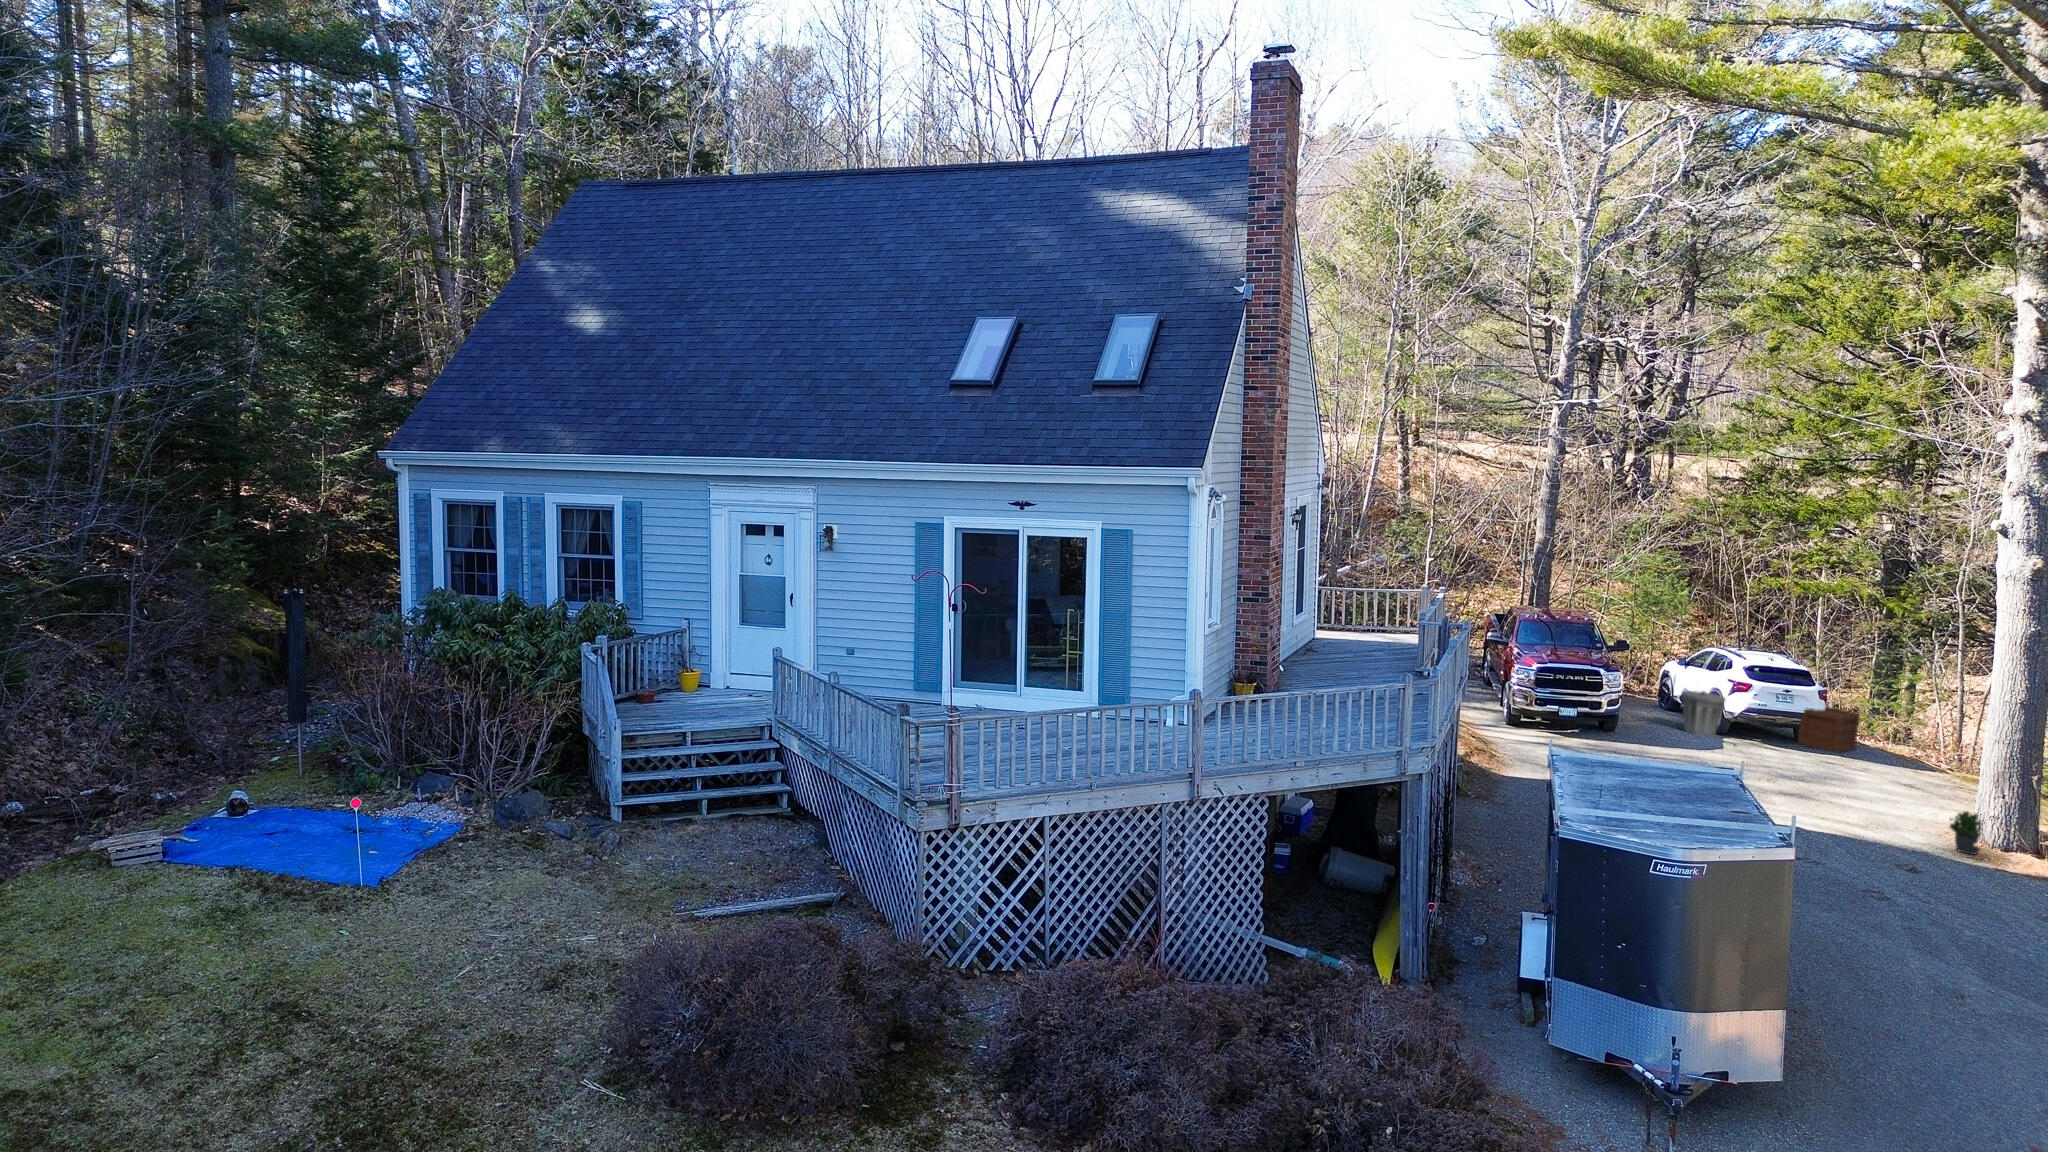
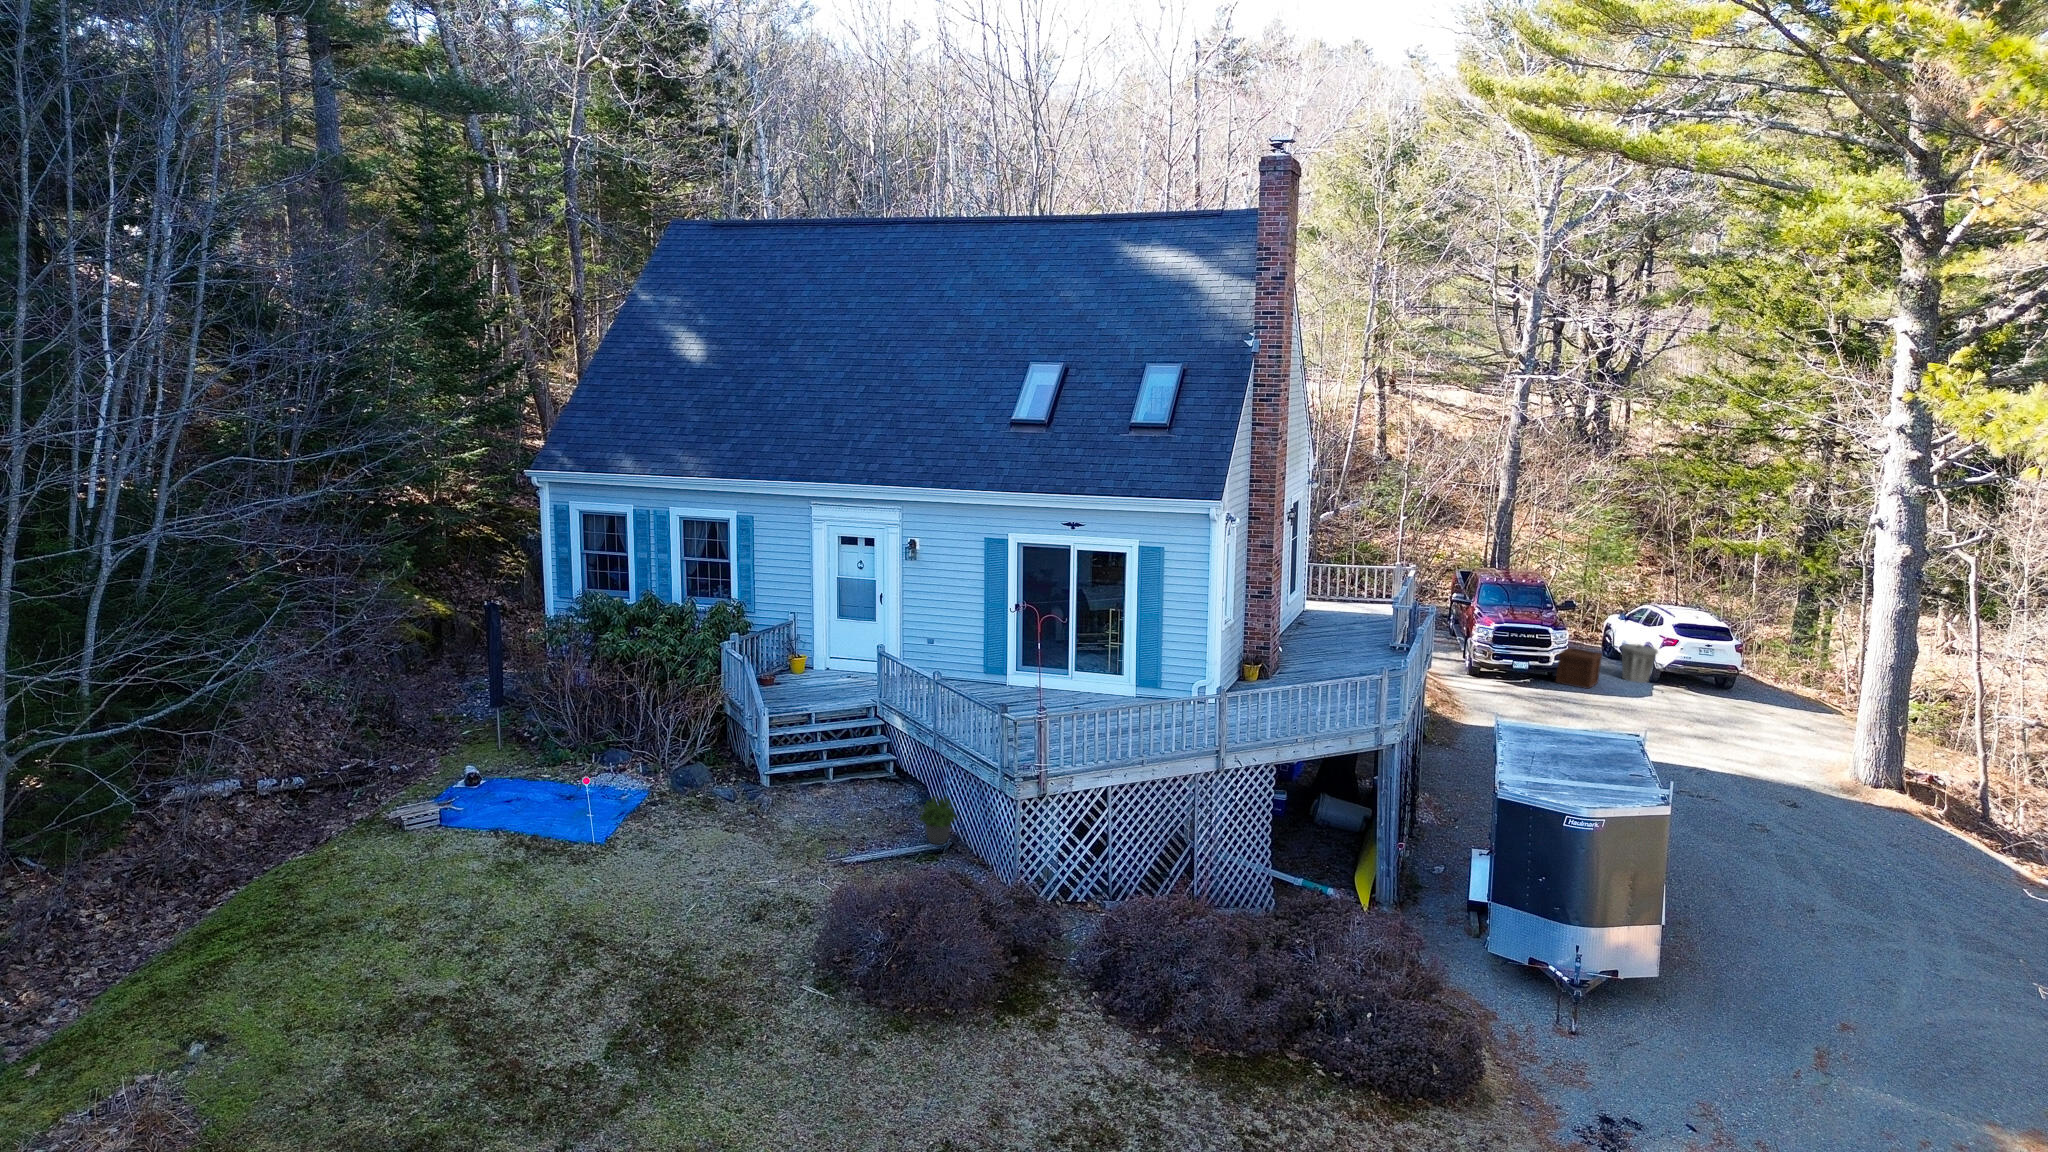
wooden crate: present [1798,707,1860,753] -> present [1556,648,1602,689]
potted plant: present [1950,811,1985,855] -> present [920,796,957,844]

